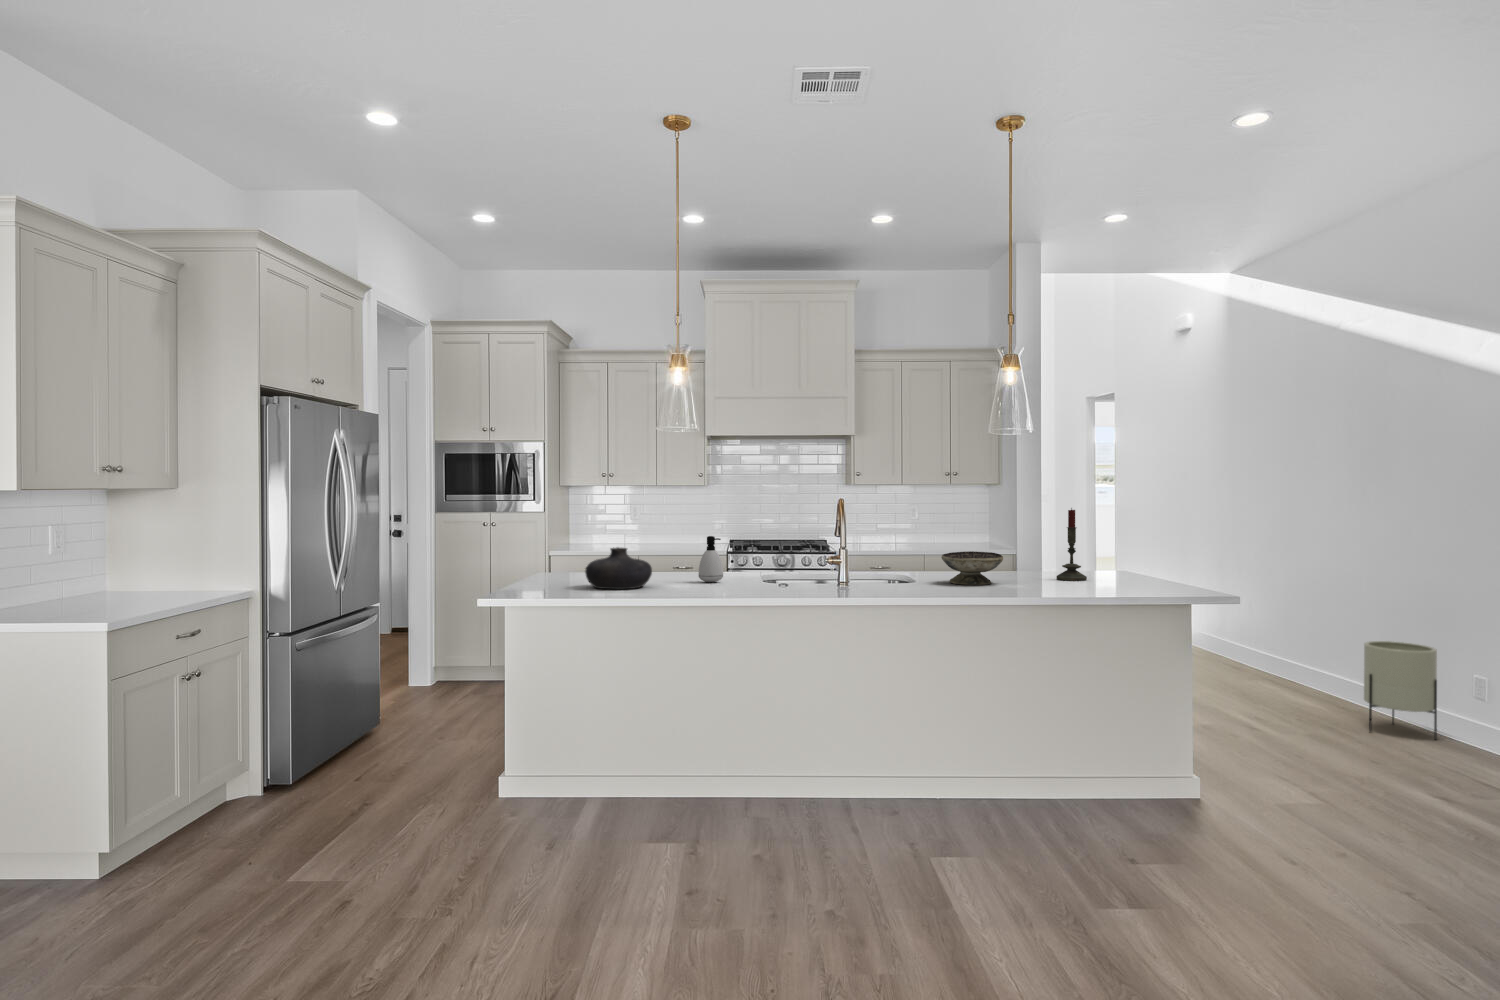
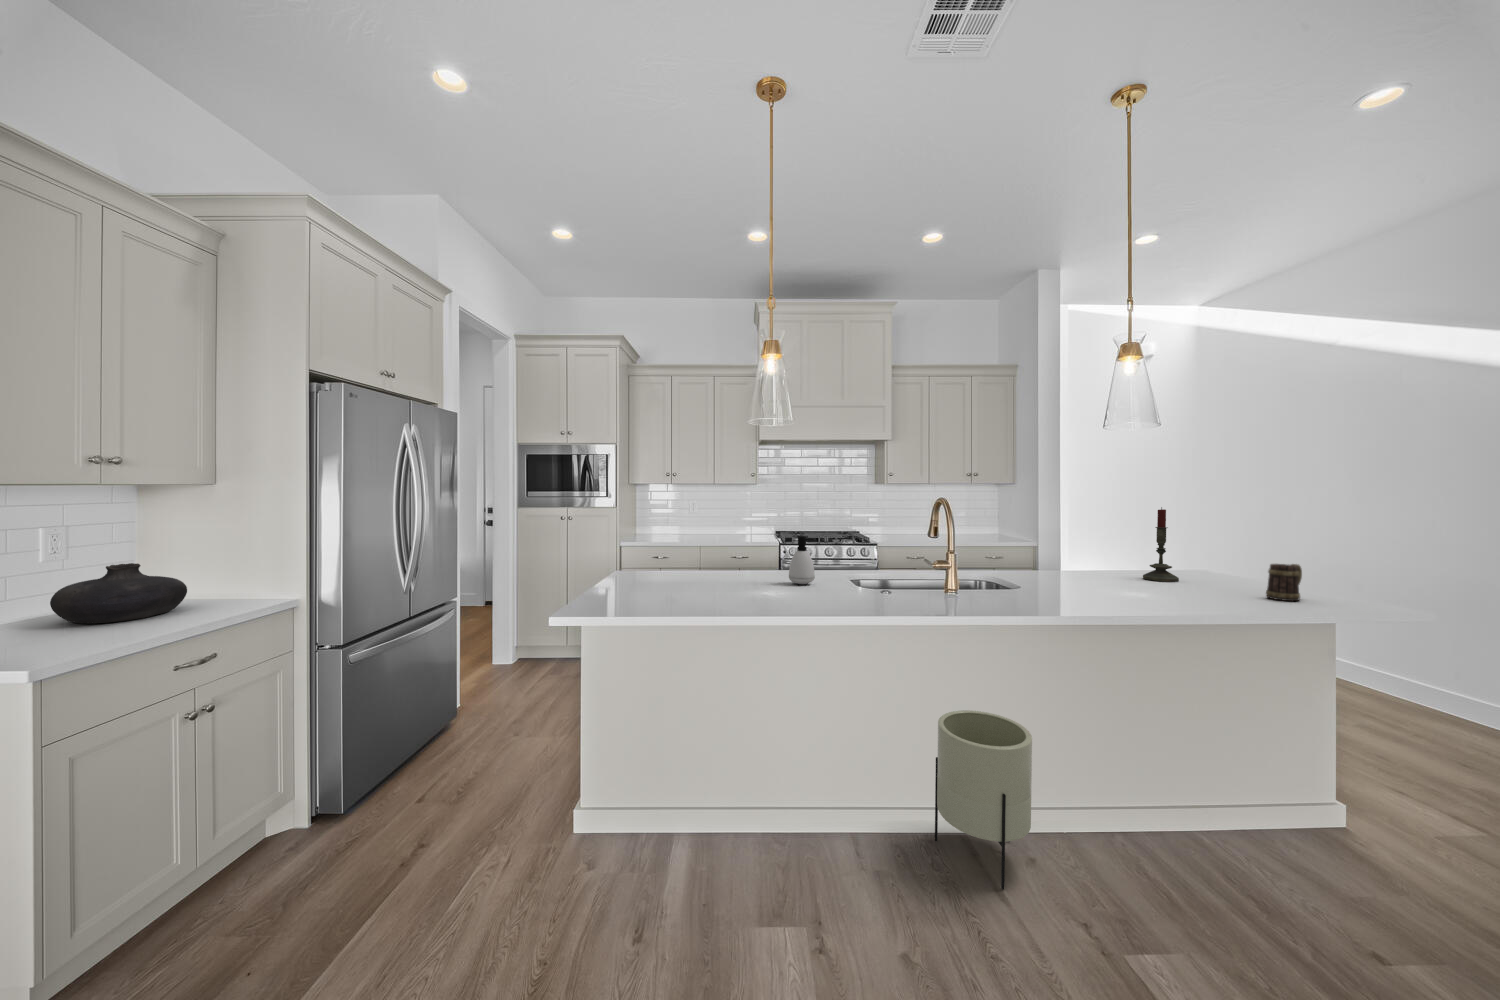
vase: present [585,548,652,589] -> present [50,563,187,623]
decorative bowl: present [941,551,1003,585] -> none [1037,551,1110,588]
mug: none [1122,558,1154,591] -> present [1266,564,1302,601]
planter: present [1364,641,1437,740] -> present [935,710,1032,890]

